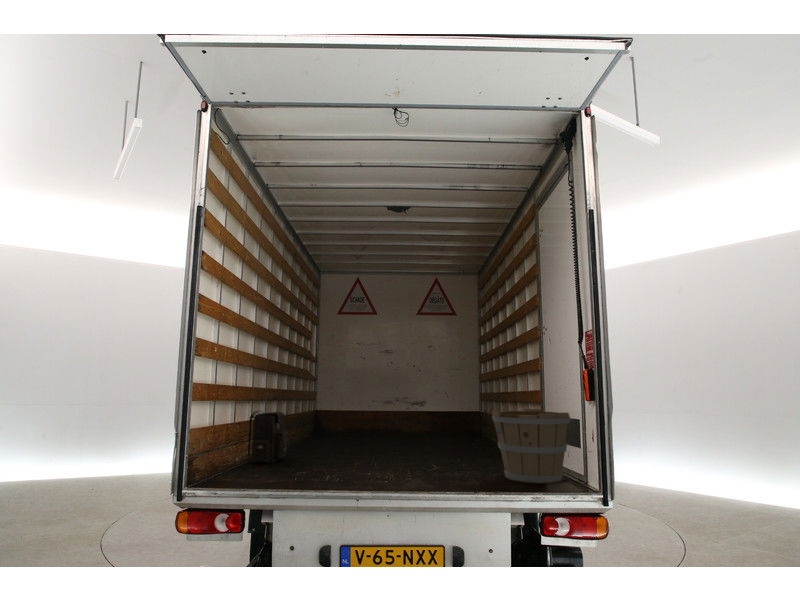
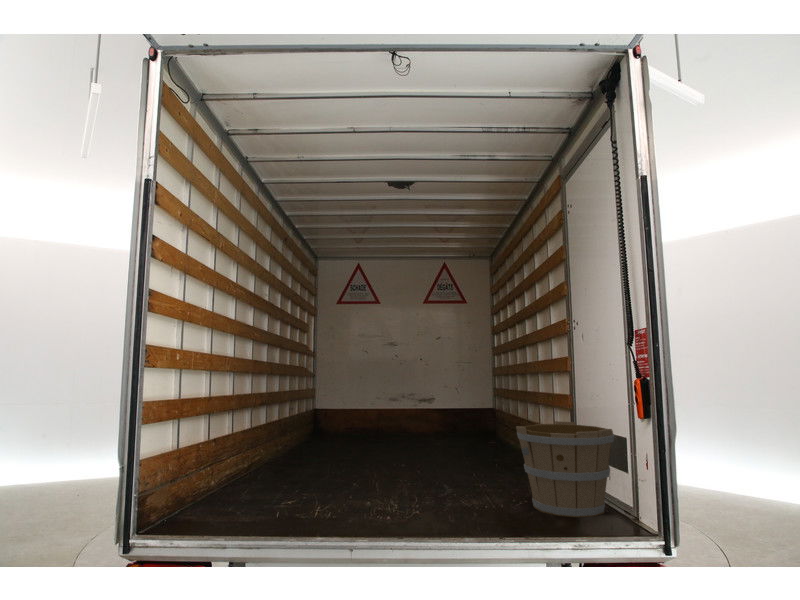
backpack: present [248,411,288,463] -> none [226,423,274,486]

